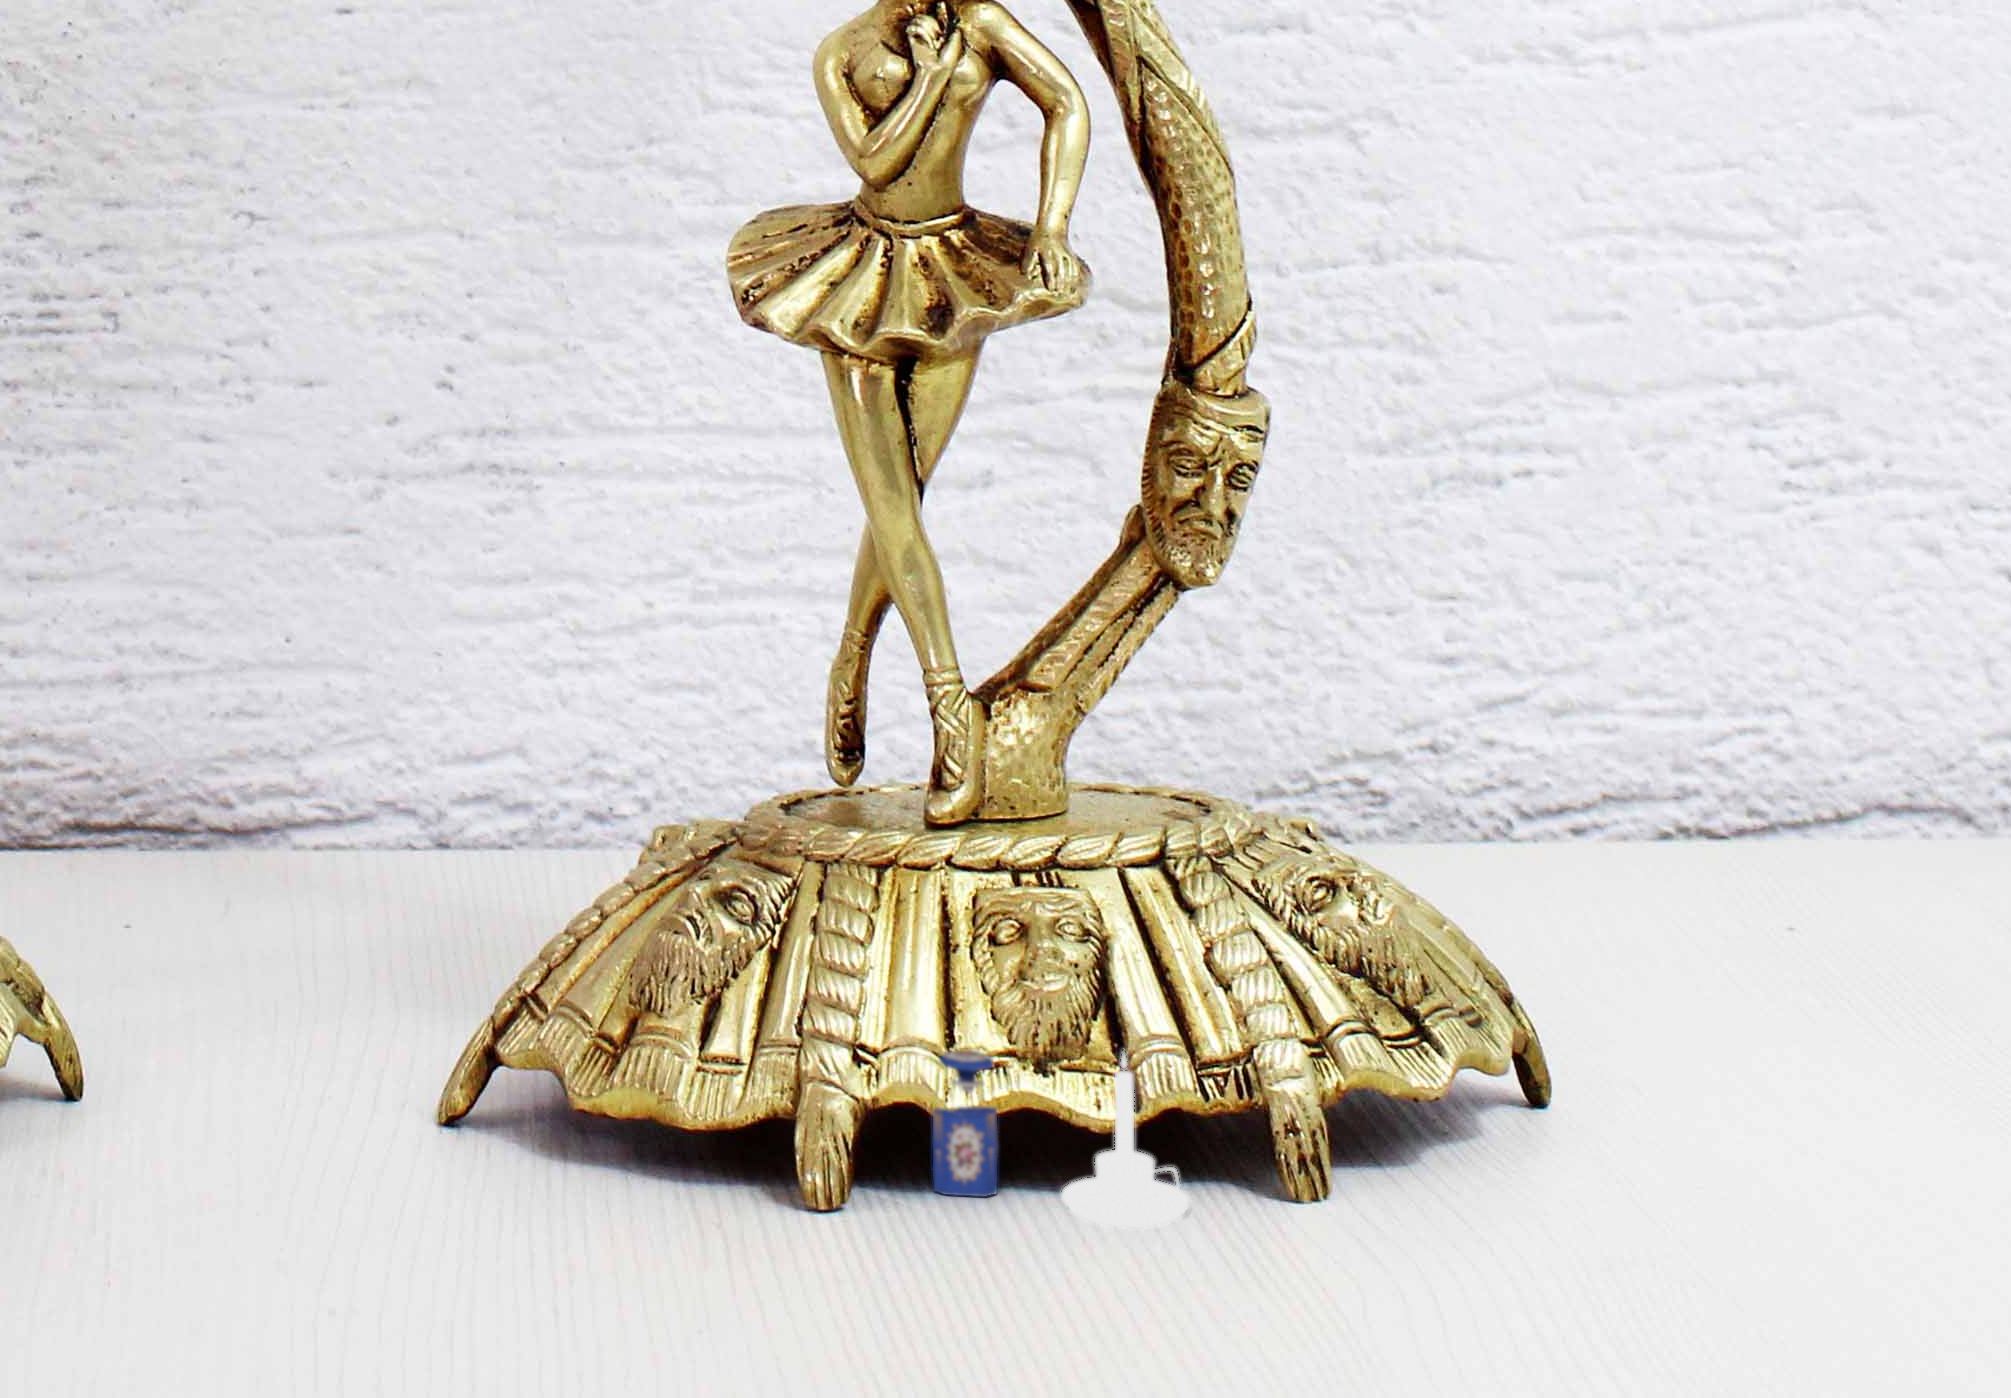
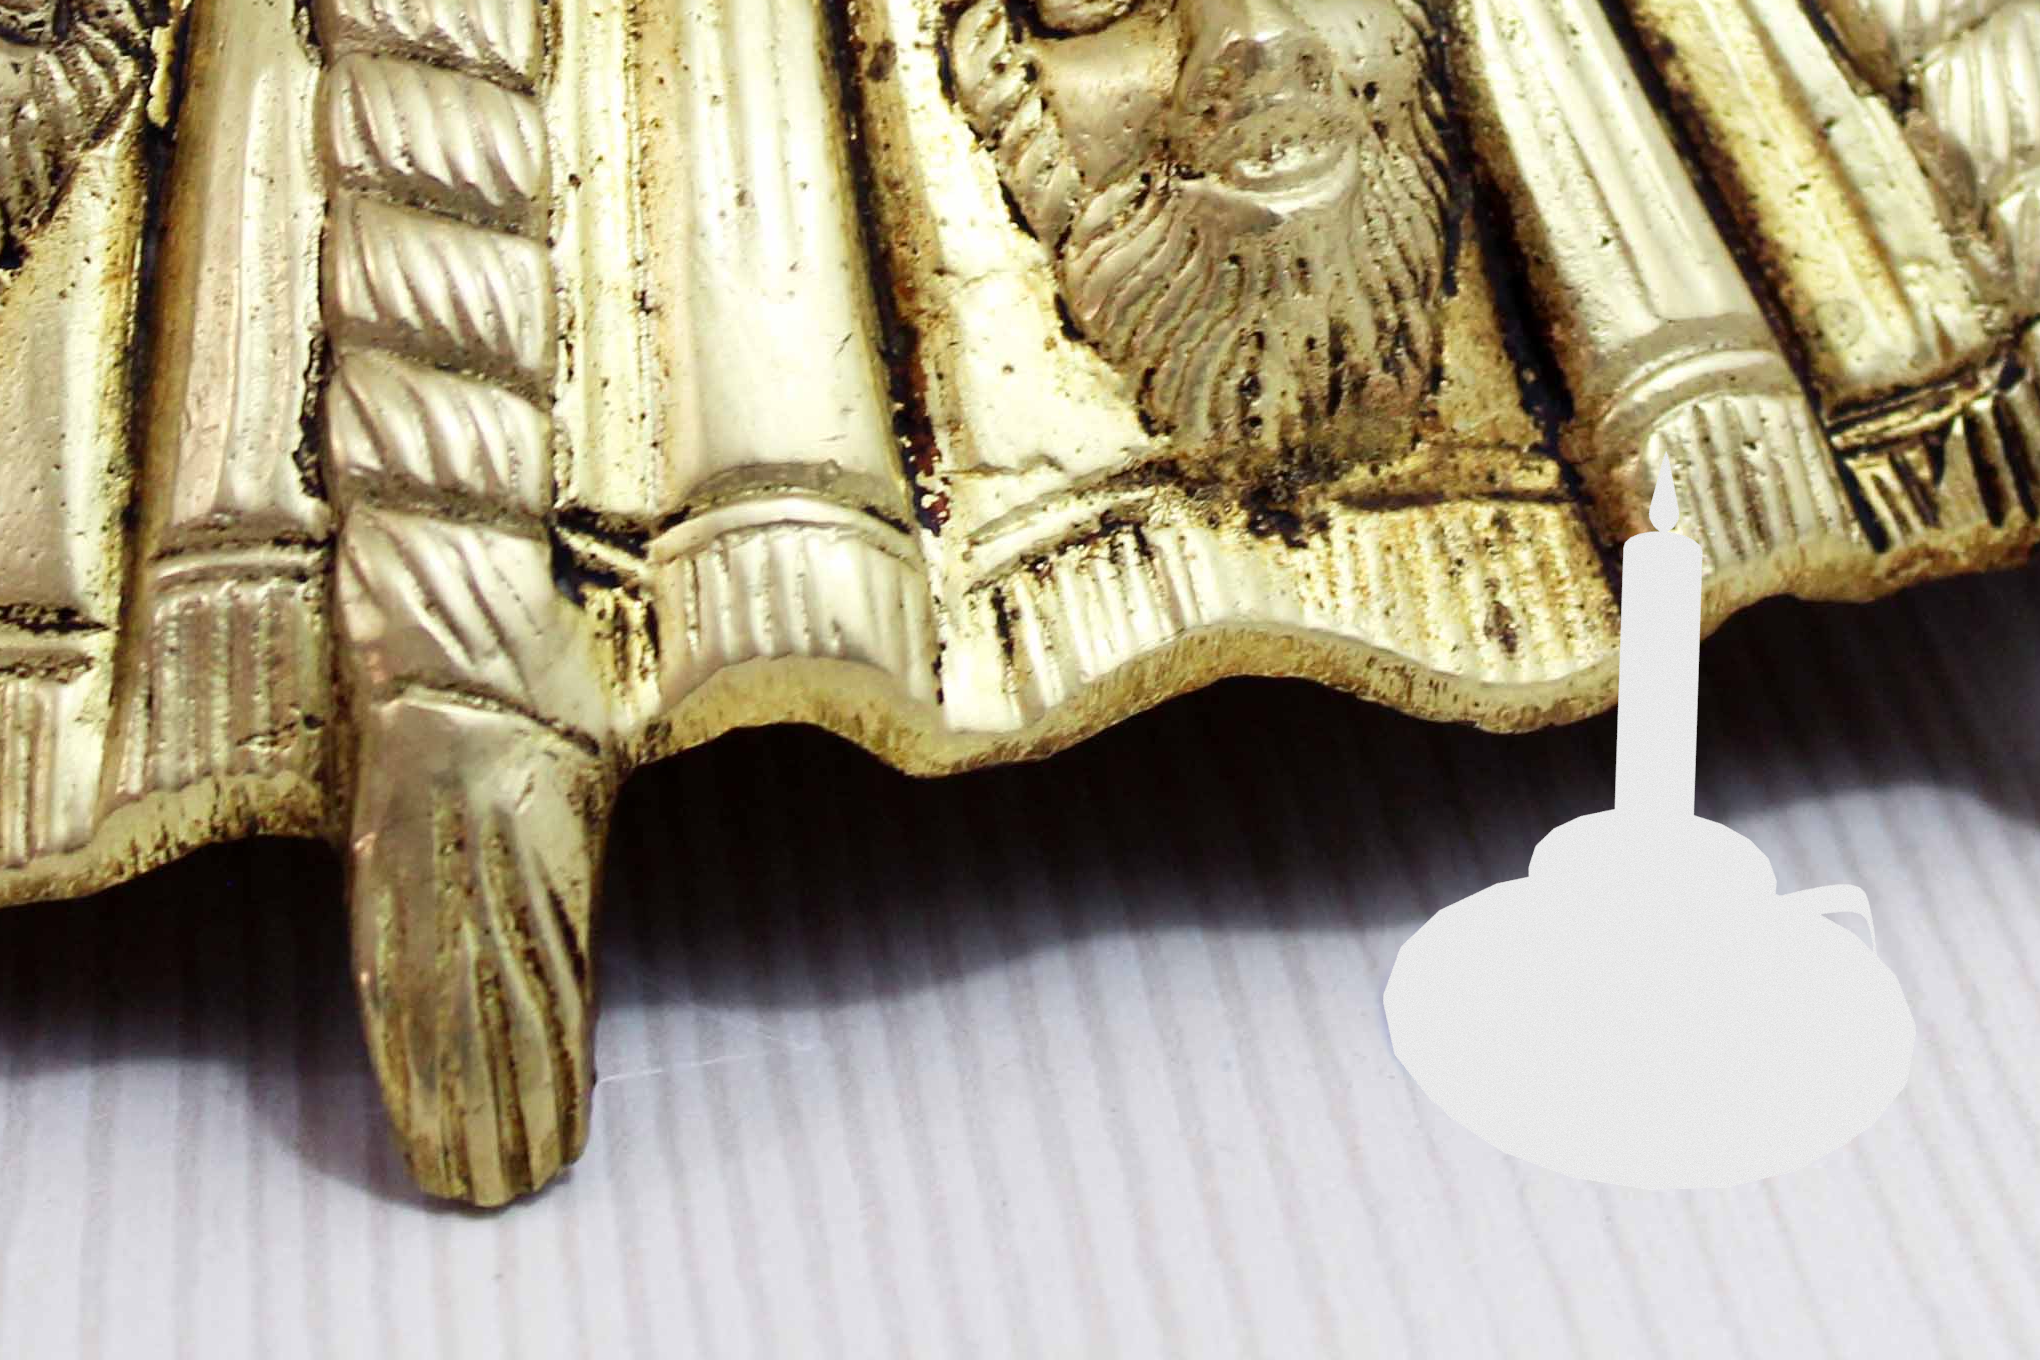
perfume bottle: present [933,1050,998,1197] -> none [817,455,1095,1048]

